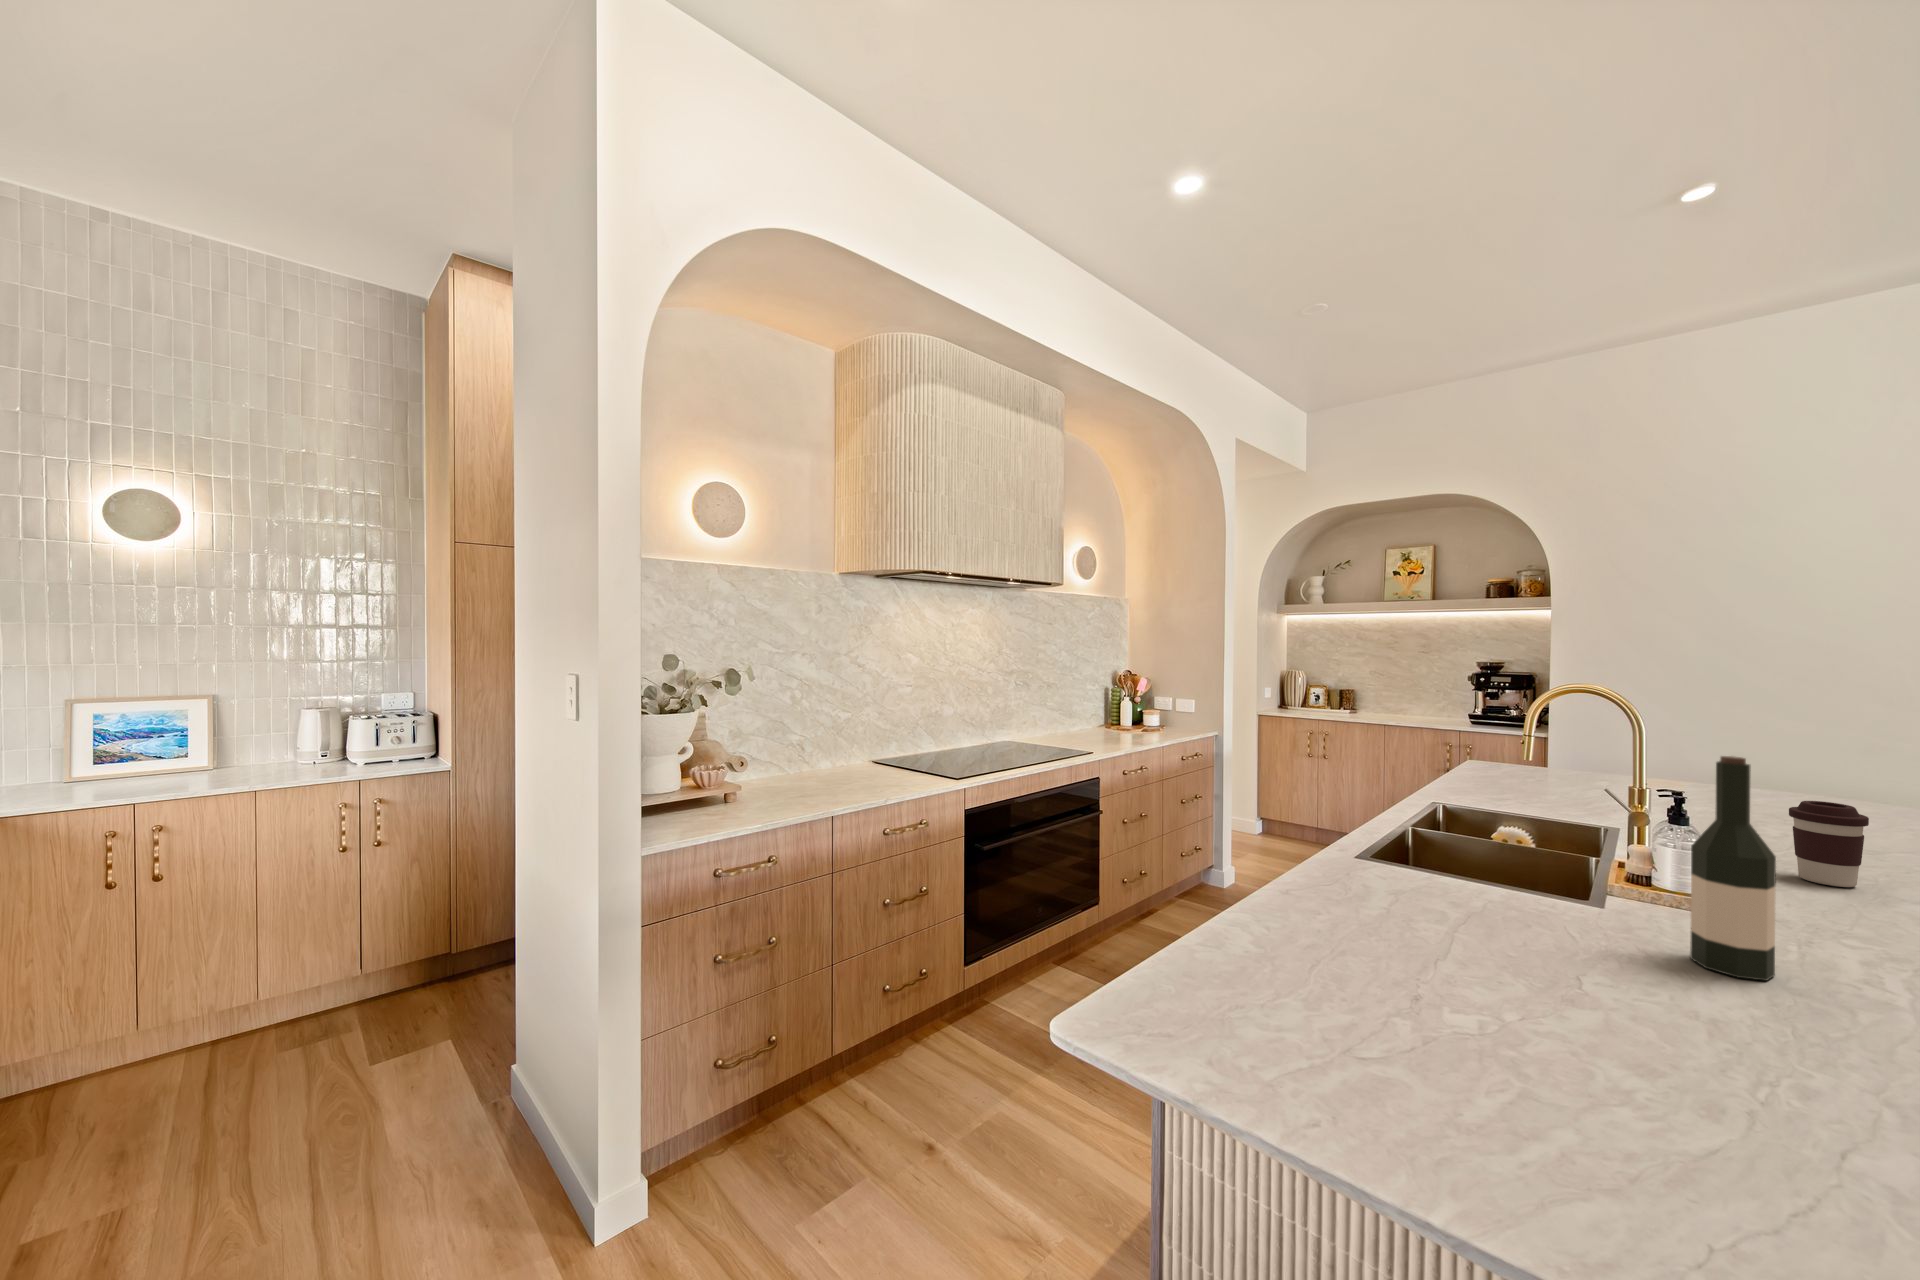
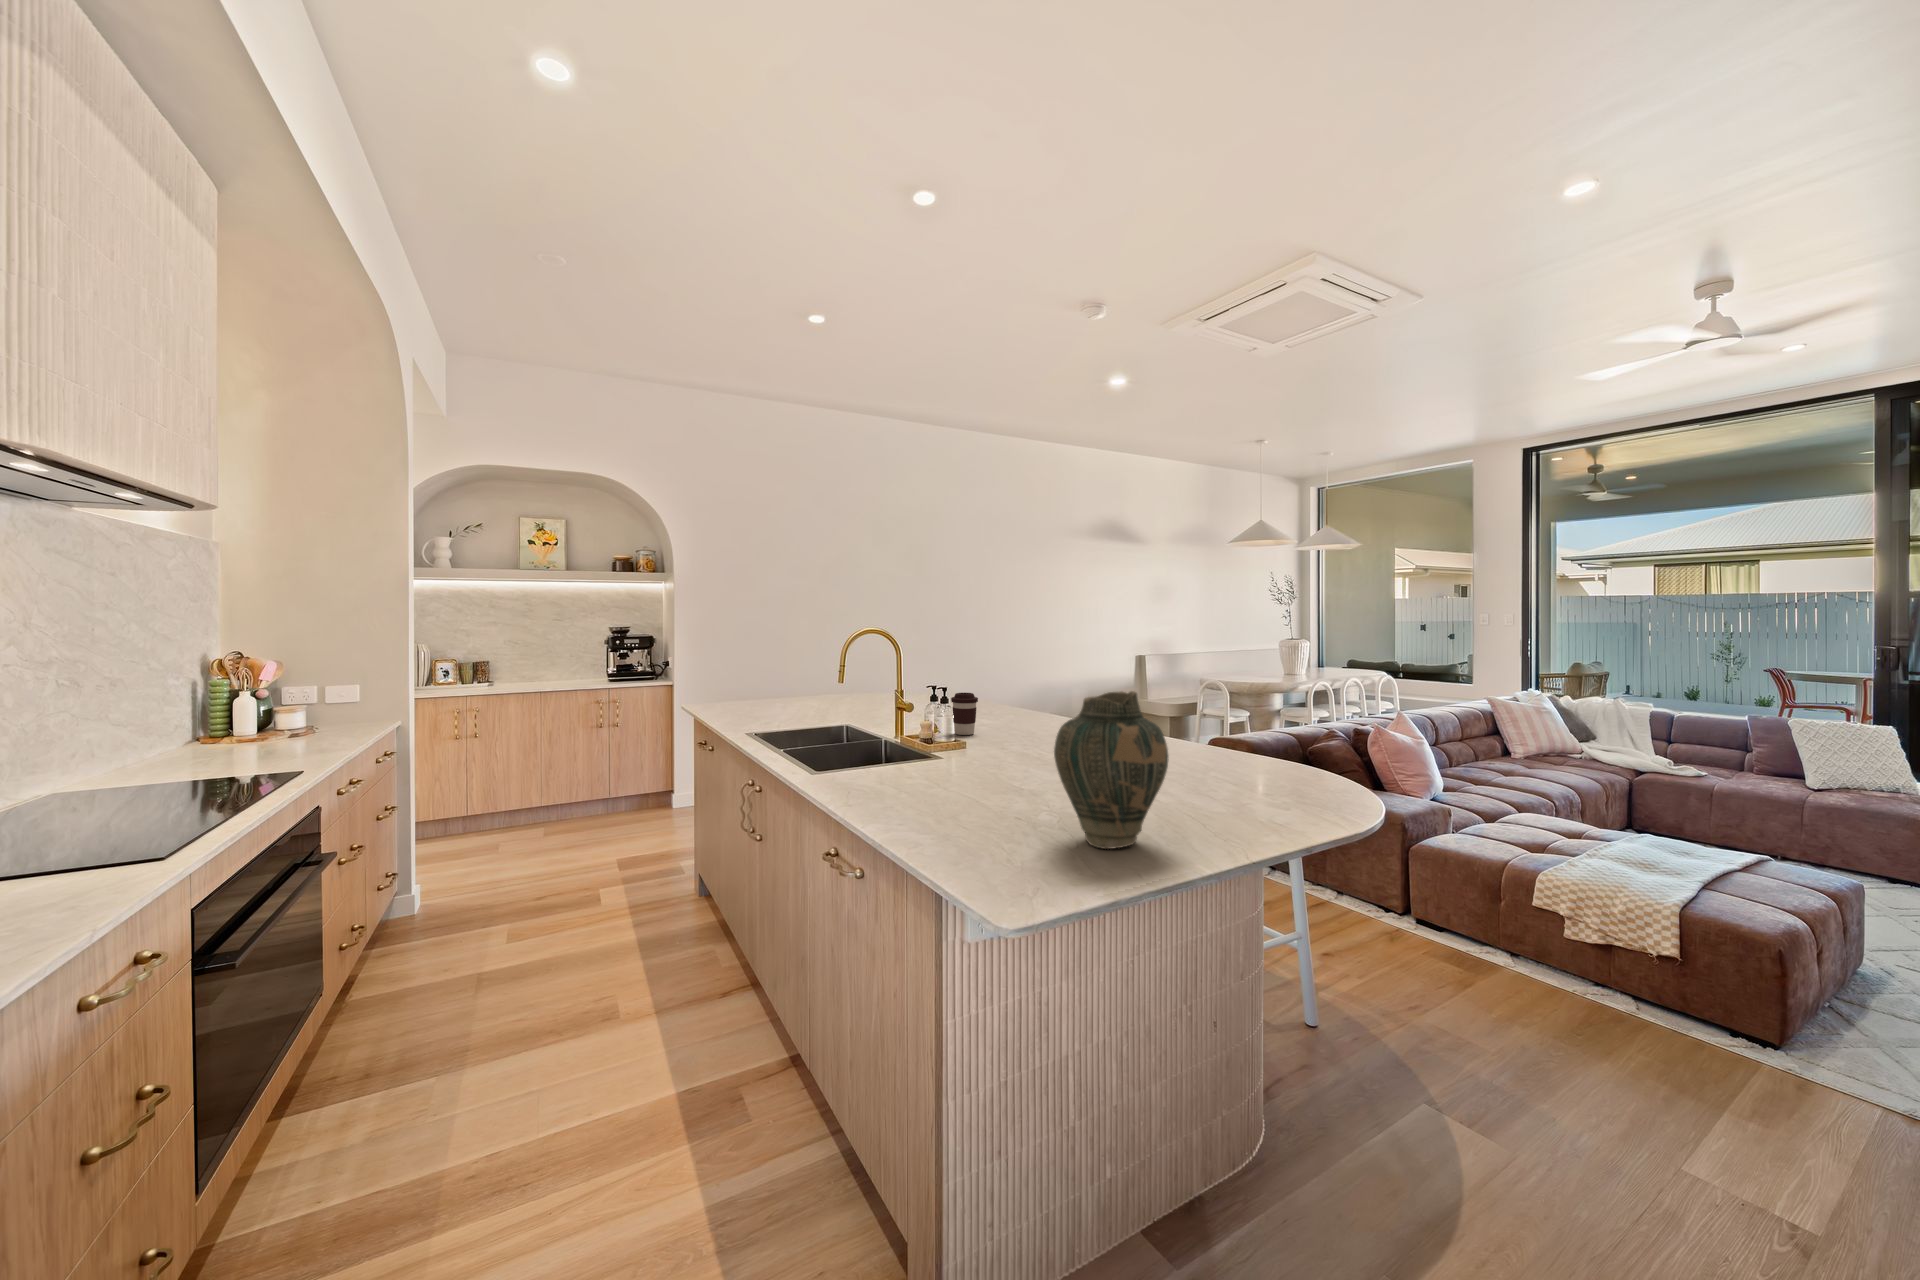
wine bottle: present [1690,756,1776,981] -> none [1013,667,1043,777]
vase: none [1380,805,1651,1118] -> present [1054,691,1169,849]

